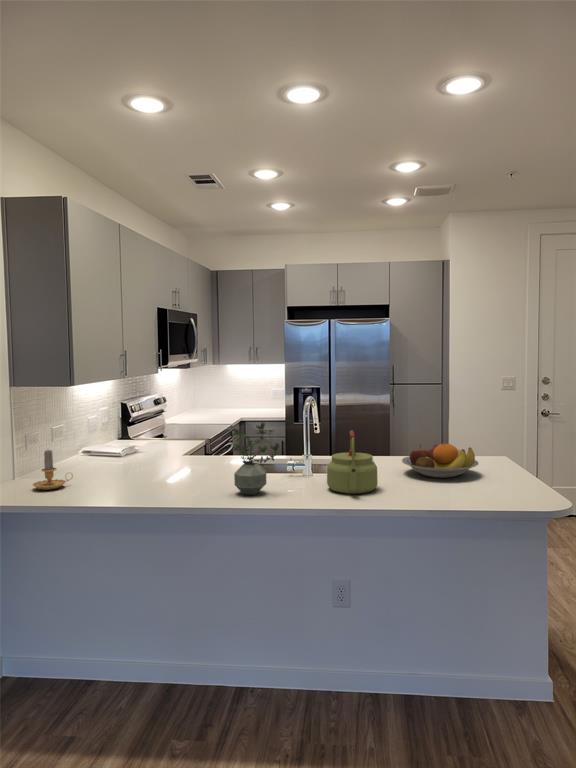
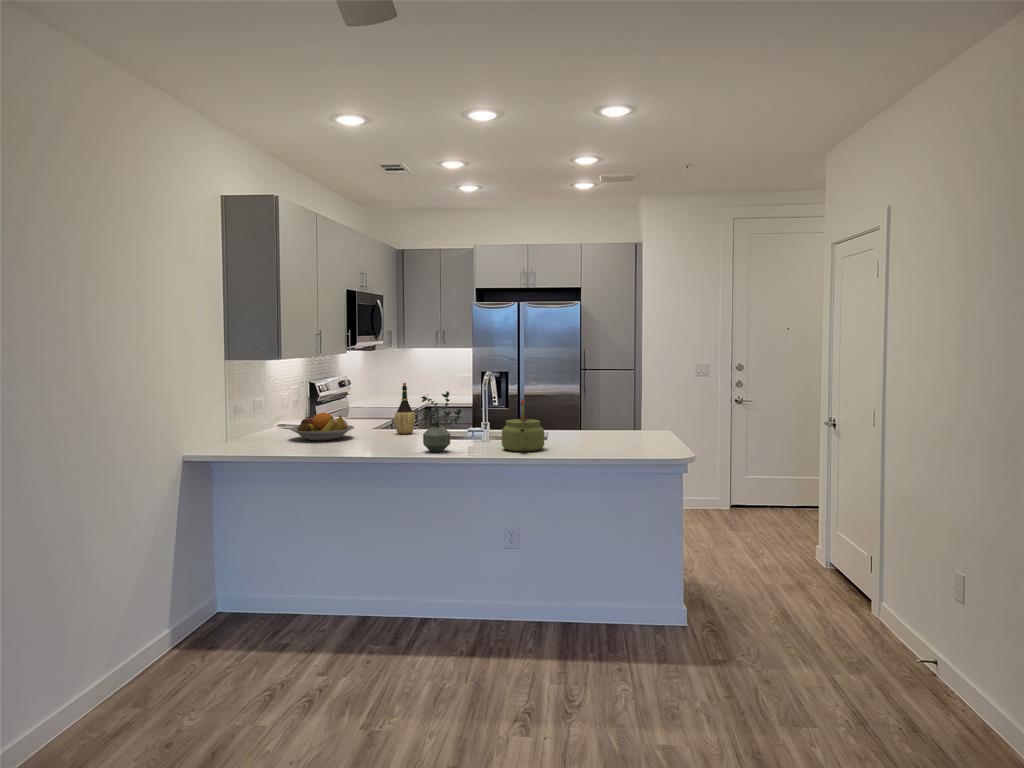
wine bottle: none [205,406,227,461] -> present [394,383,415,434]
fruit bowl: present [402,444,479,478] -> present [290,413,354,441]
candle: present [33,450,73,490] -> none [247,414,280,450]

